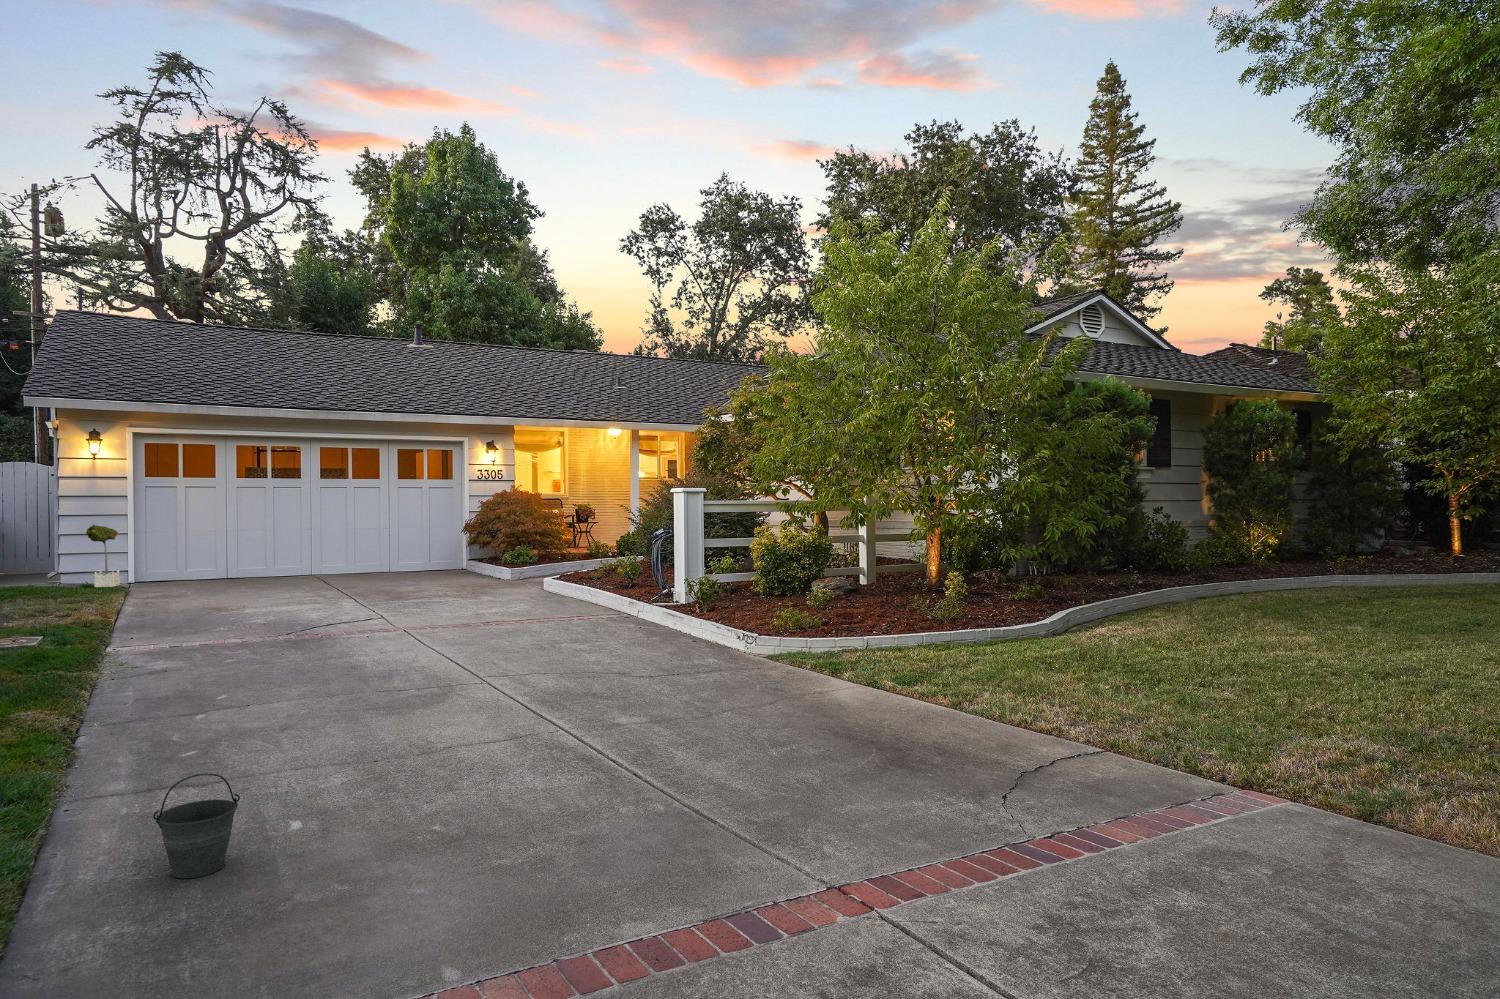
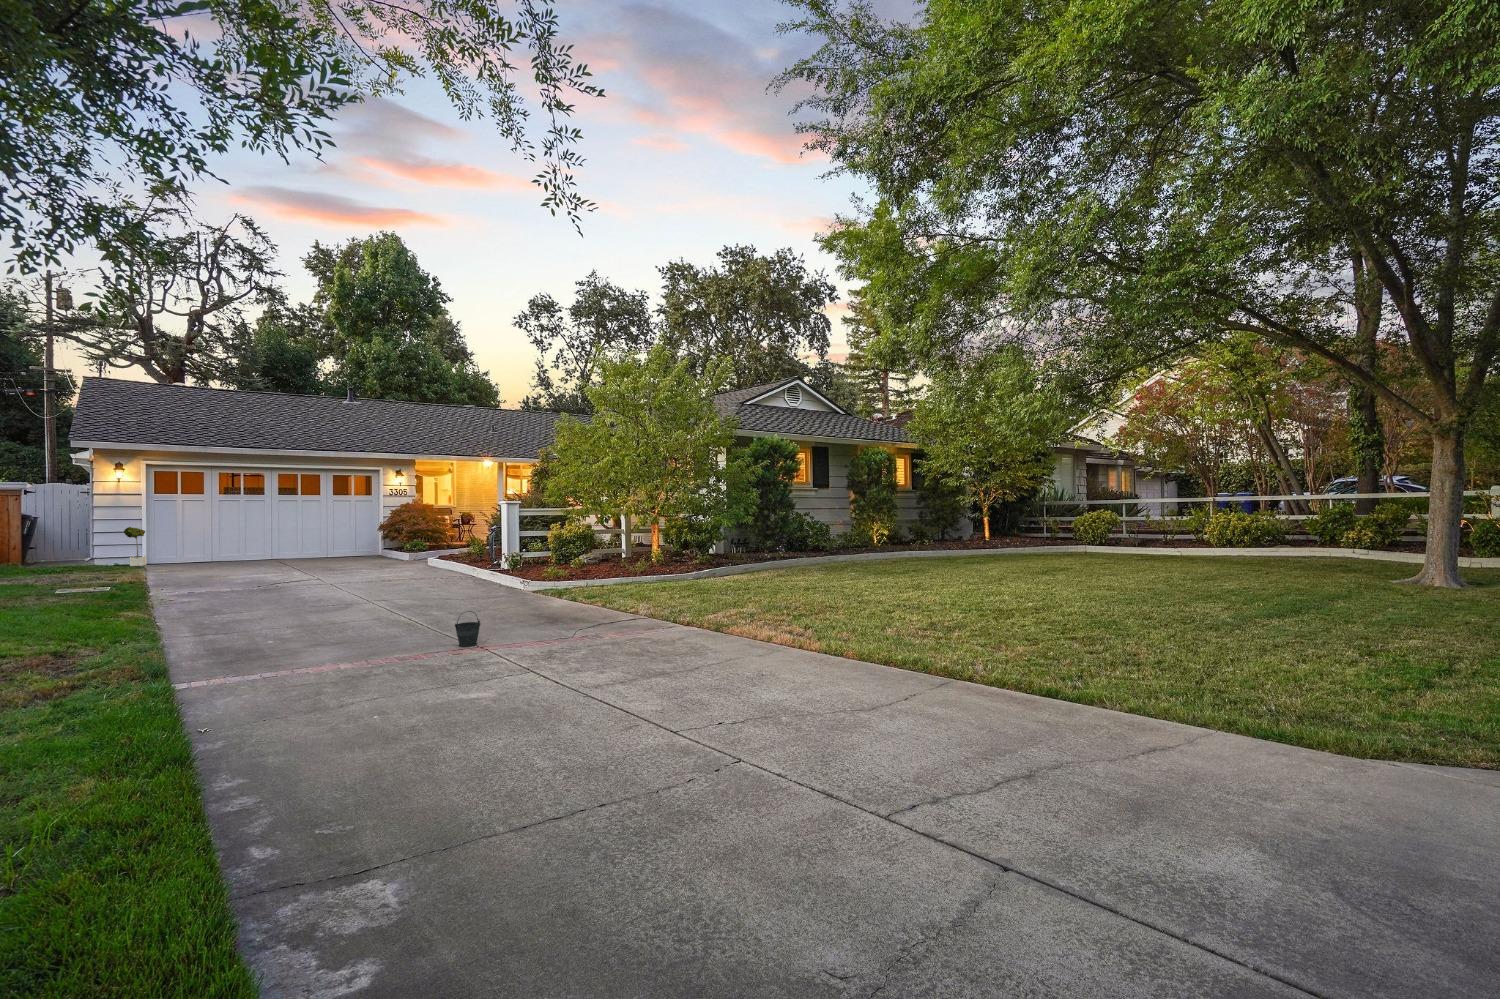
bucket: present [153,773,240,879] -> present [455,611,481,647]

